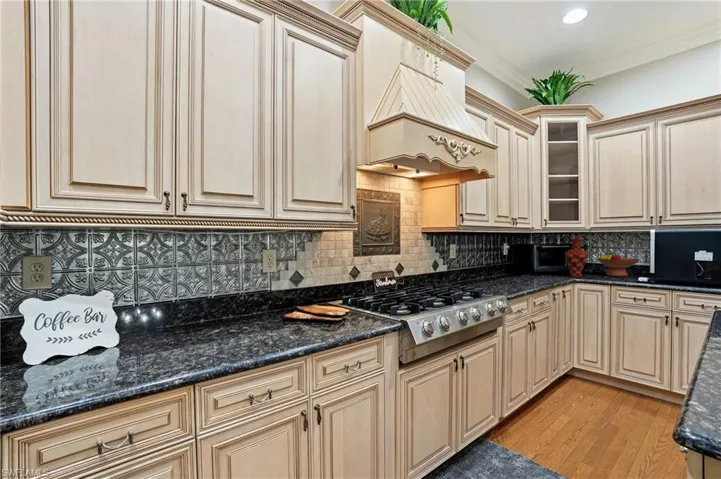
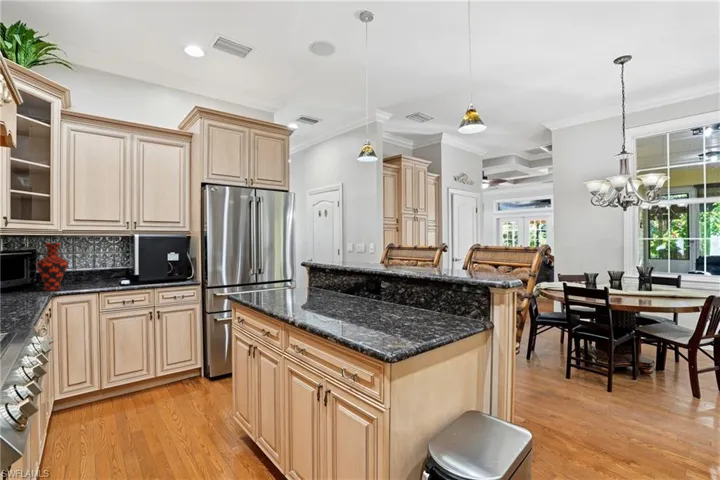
fruit bowl: present [597,253,639,276] -> none [68,258,115,283]

